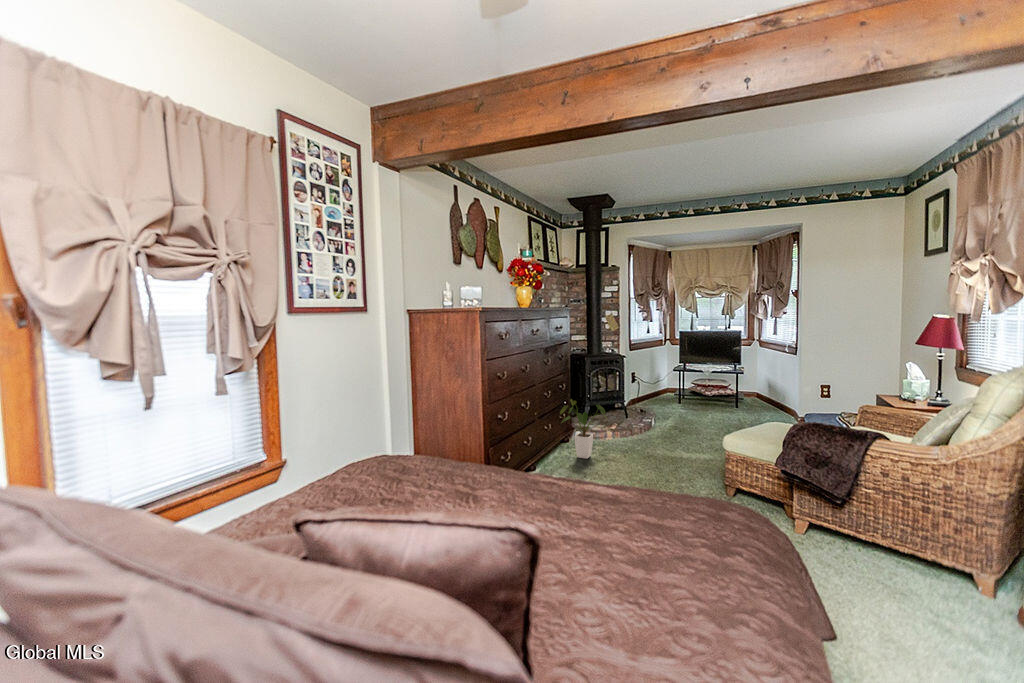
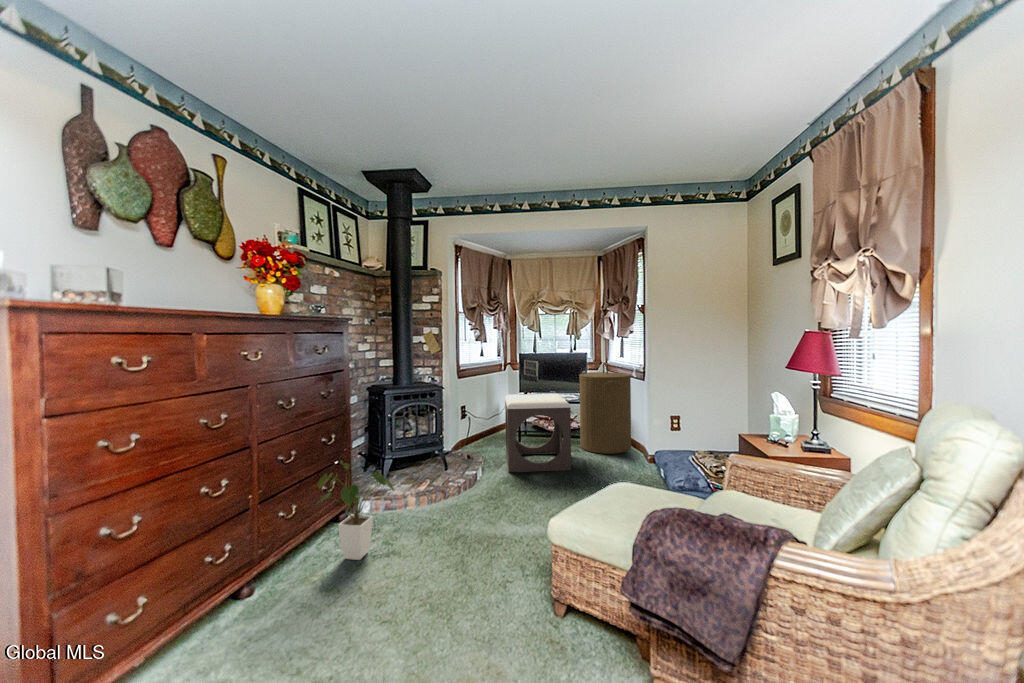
laundry hamper: none [735,340,785,416] -> present [579,363,631,454]
footstool: none [669,364,728,424] -> present [505,394,571,472]

